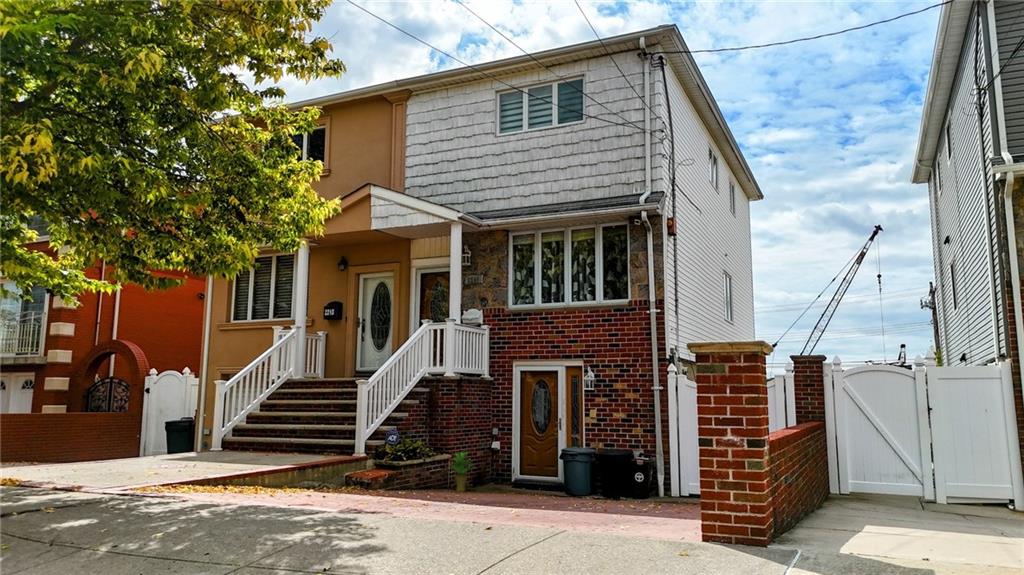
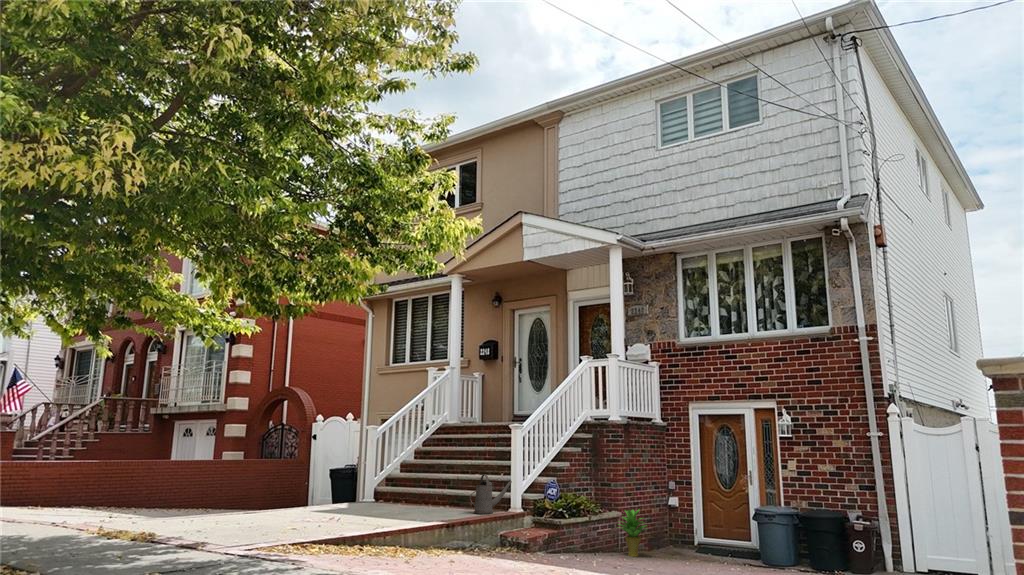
watering can: none [319,423,357,458] -> present [470,474,512,514]

